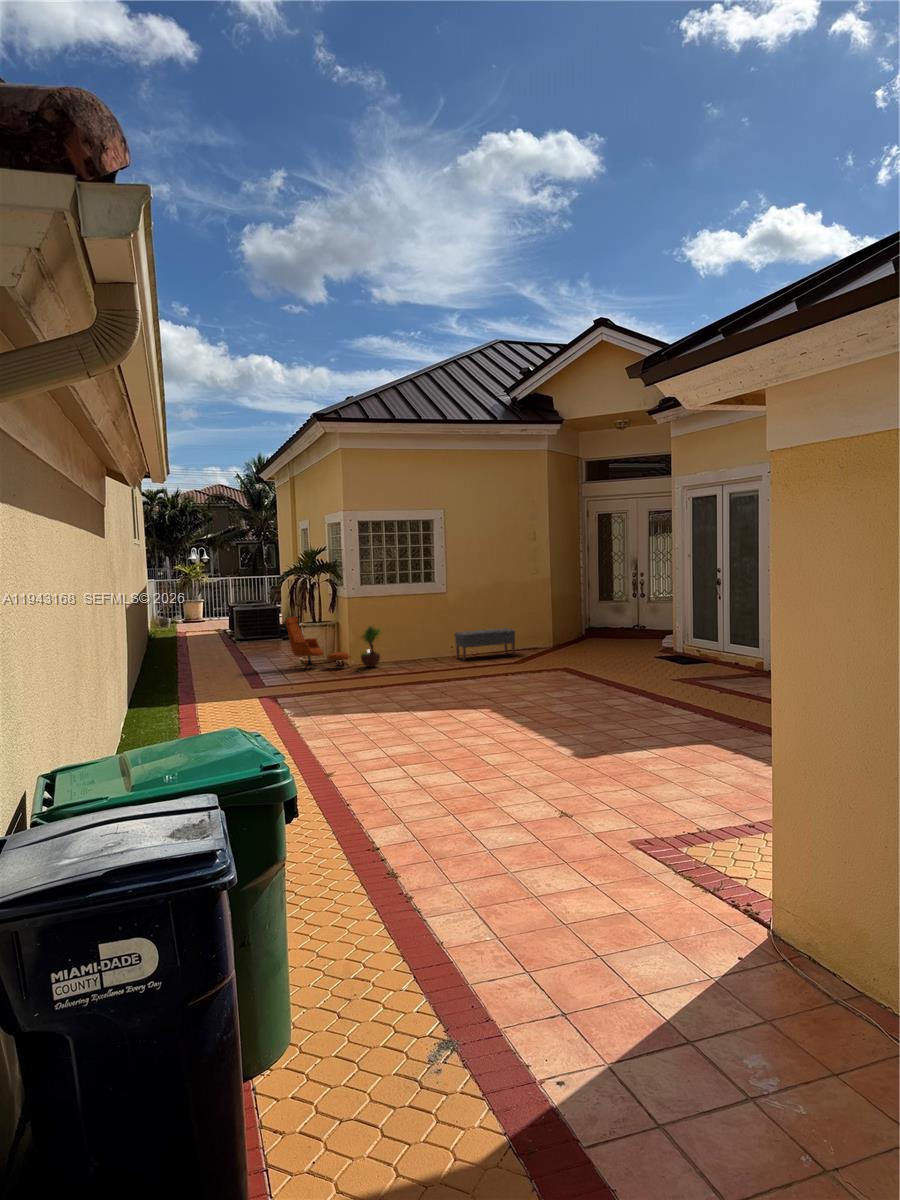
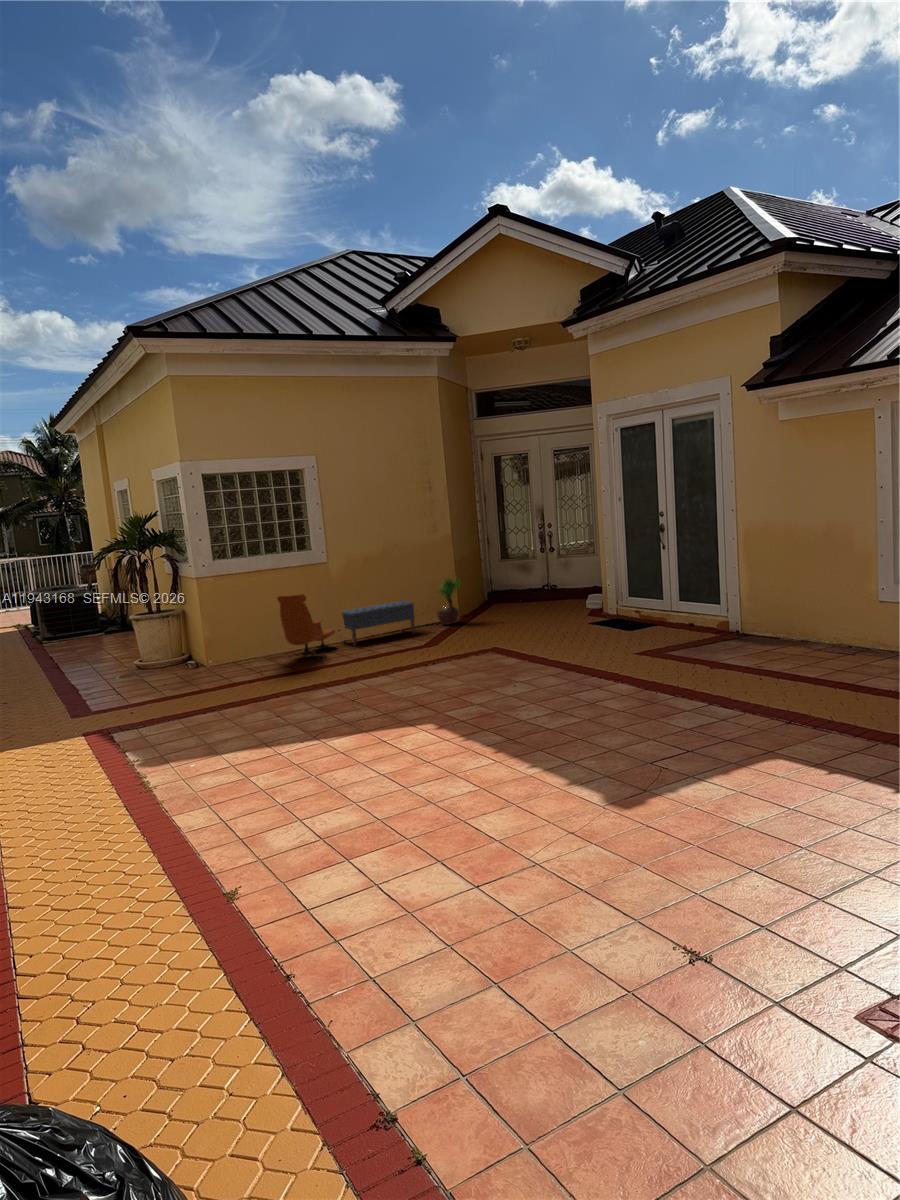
lounge chair: present [285,617,350,668] -> present [277,594,335,661]
potted tree: present [361,626,380,667] -> present [437,579,460,625]

